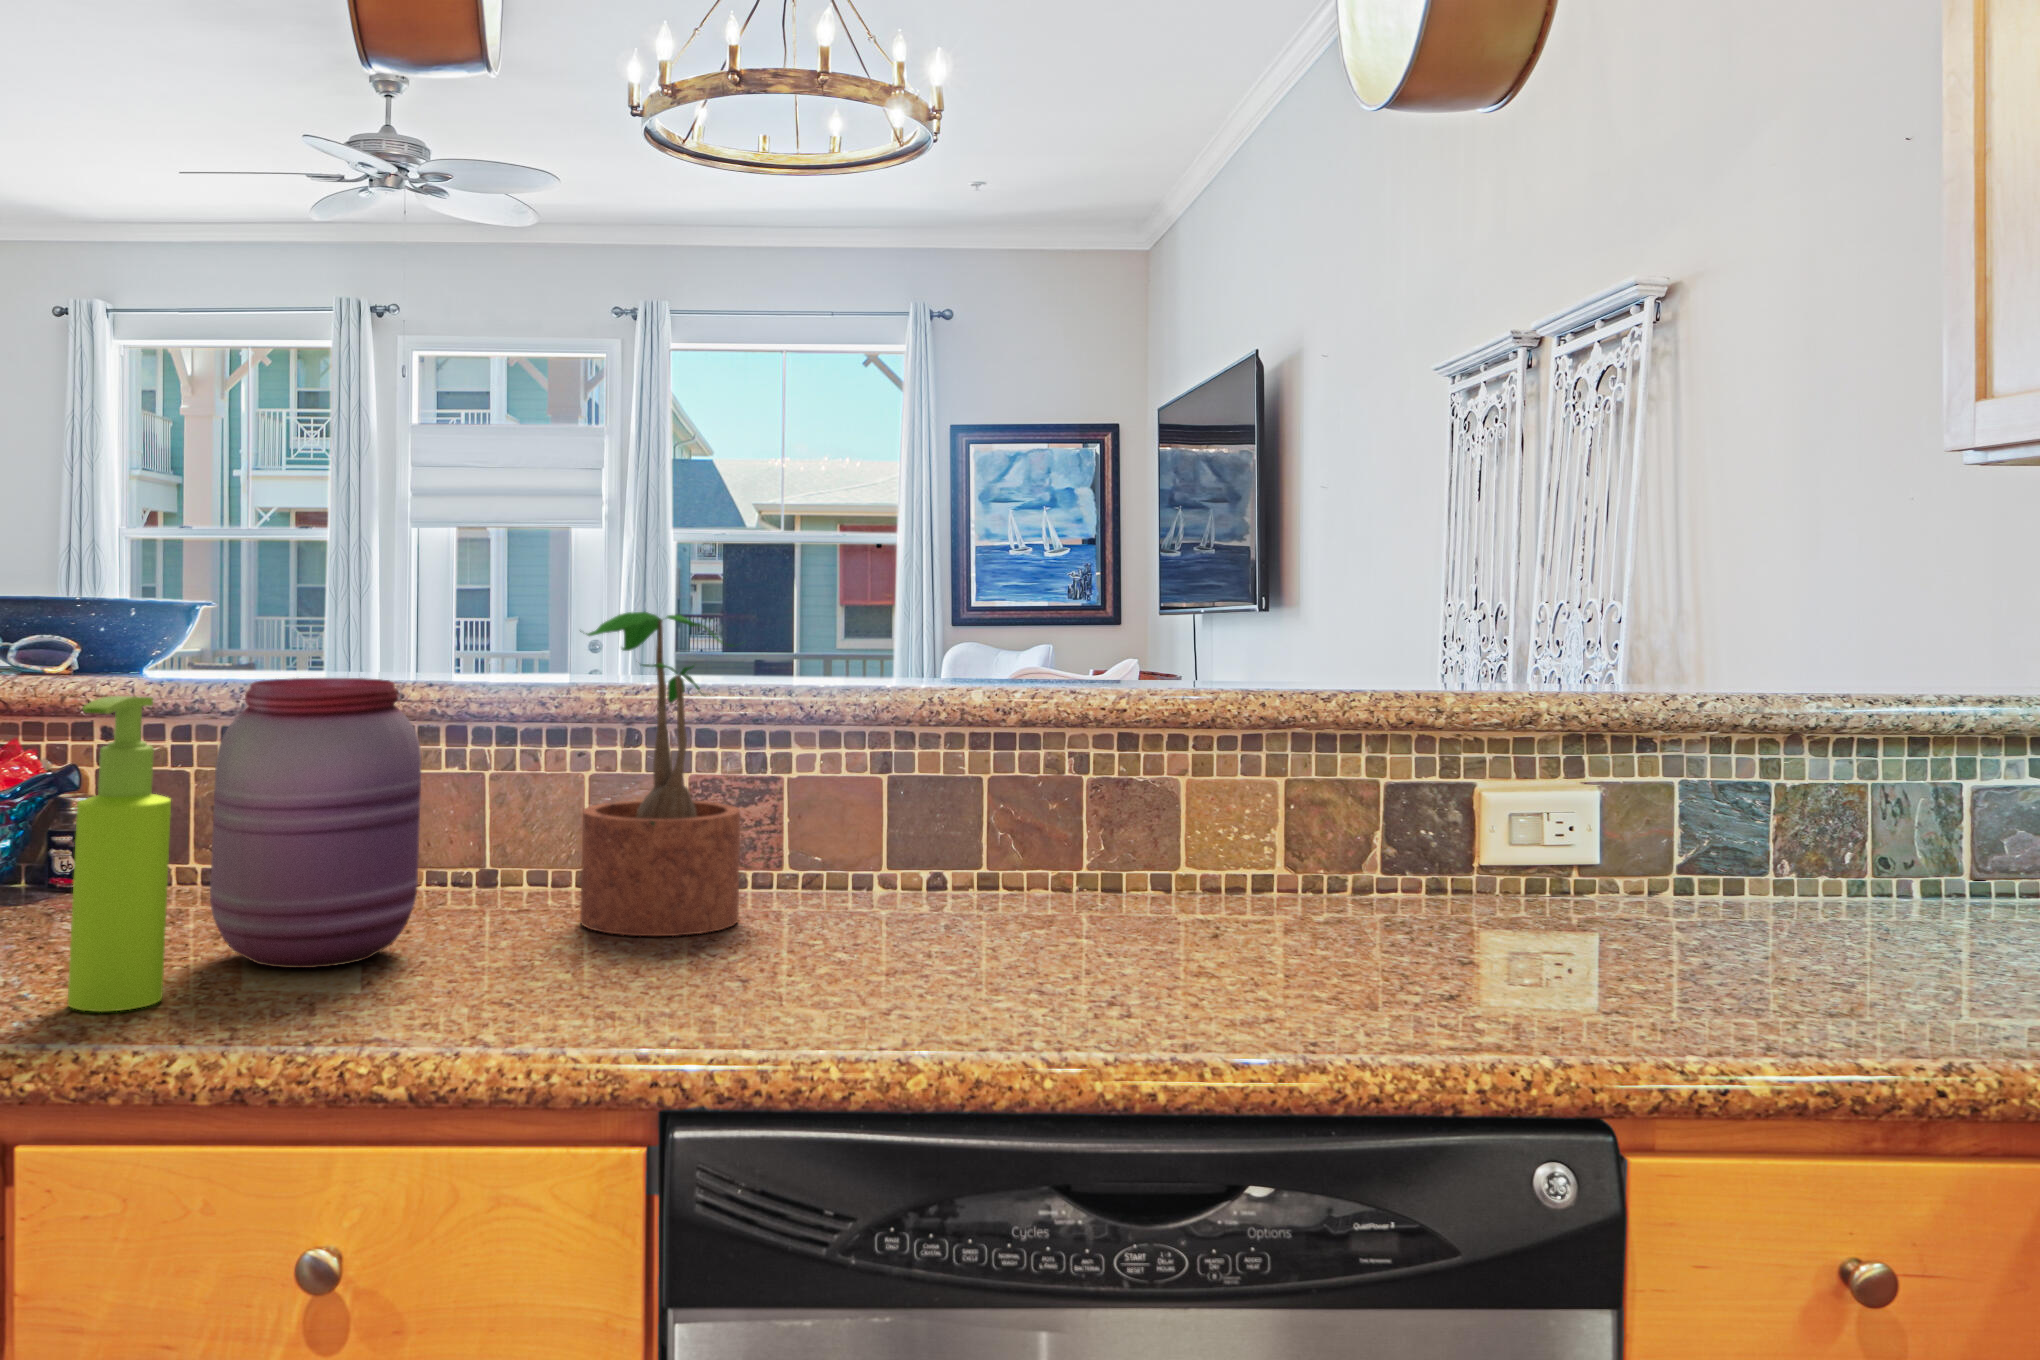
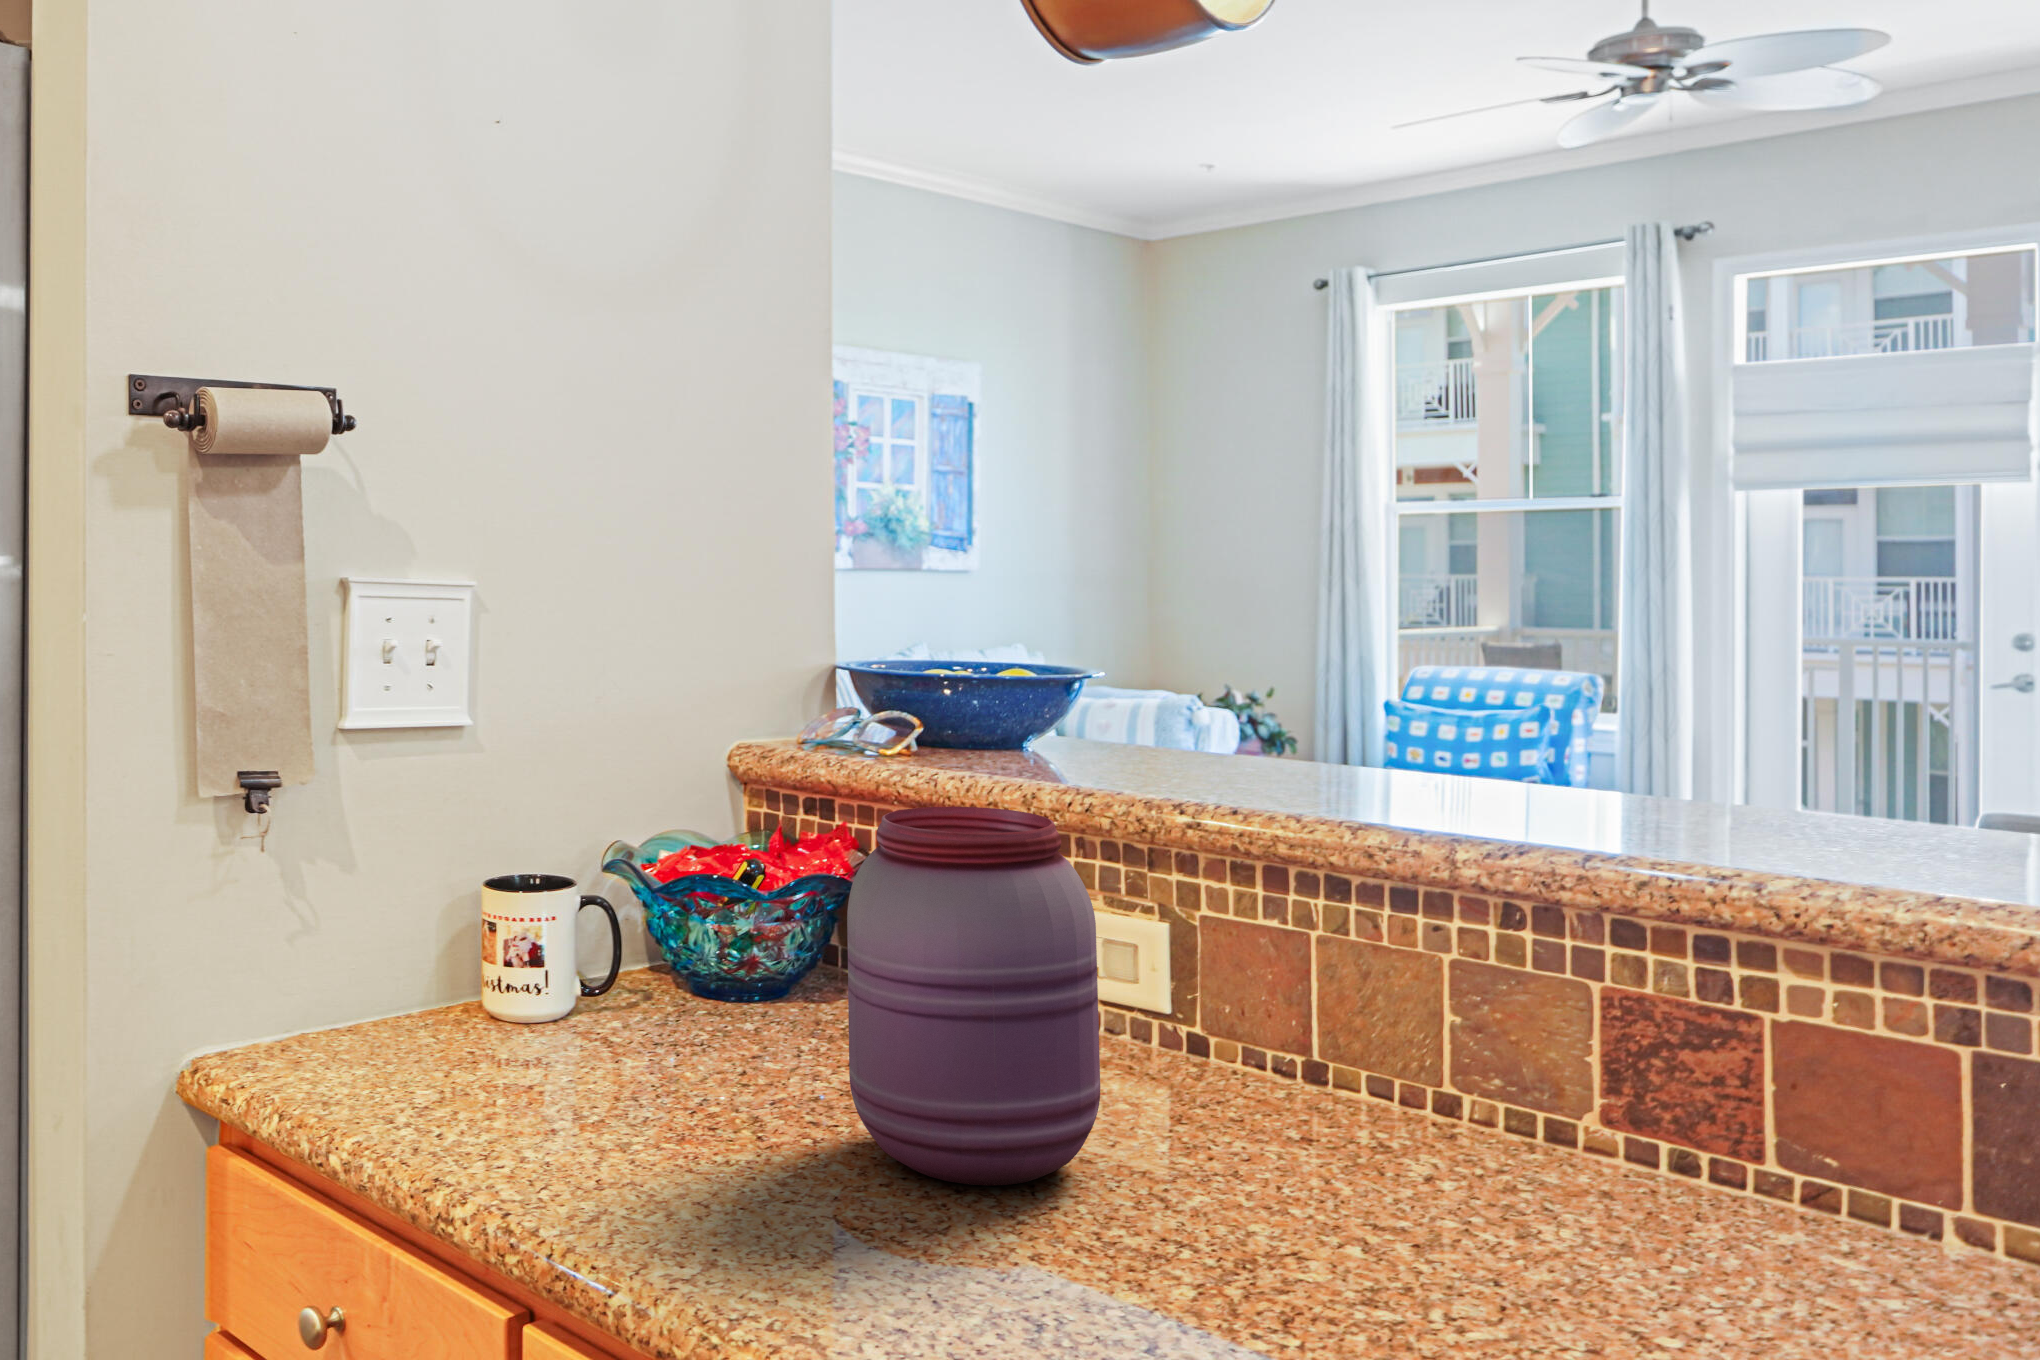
potted plant: present [580,612,740,936] -> none [1342,747,1630,1260]
soap dispenser: present [67,696,171,1012] -> none [622,826,740,1197]

